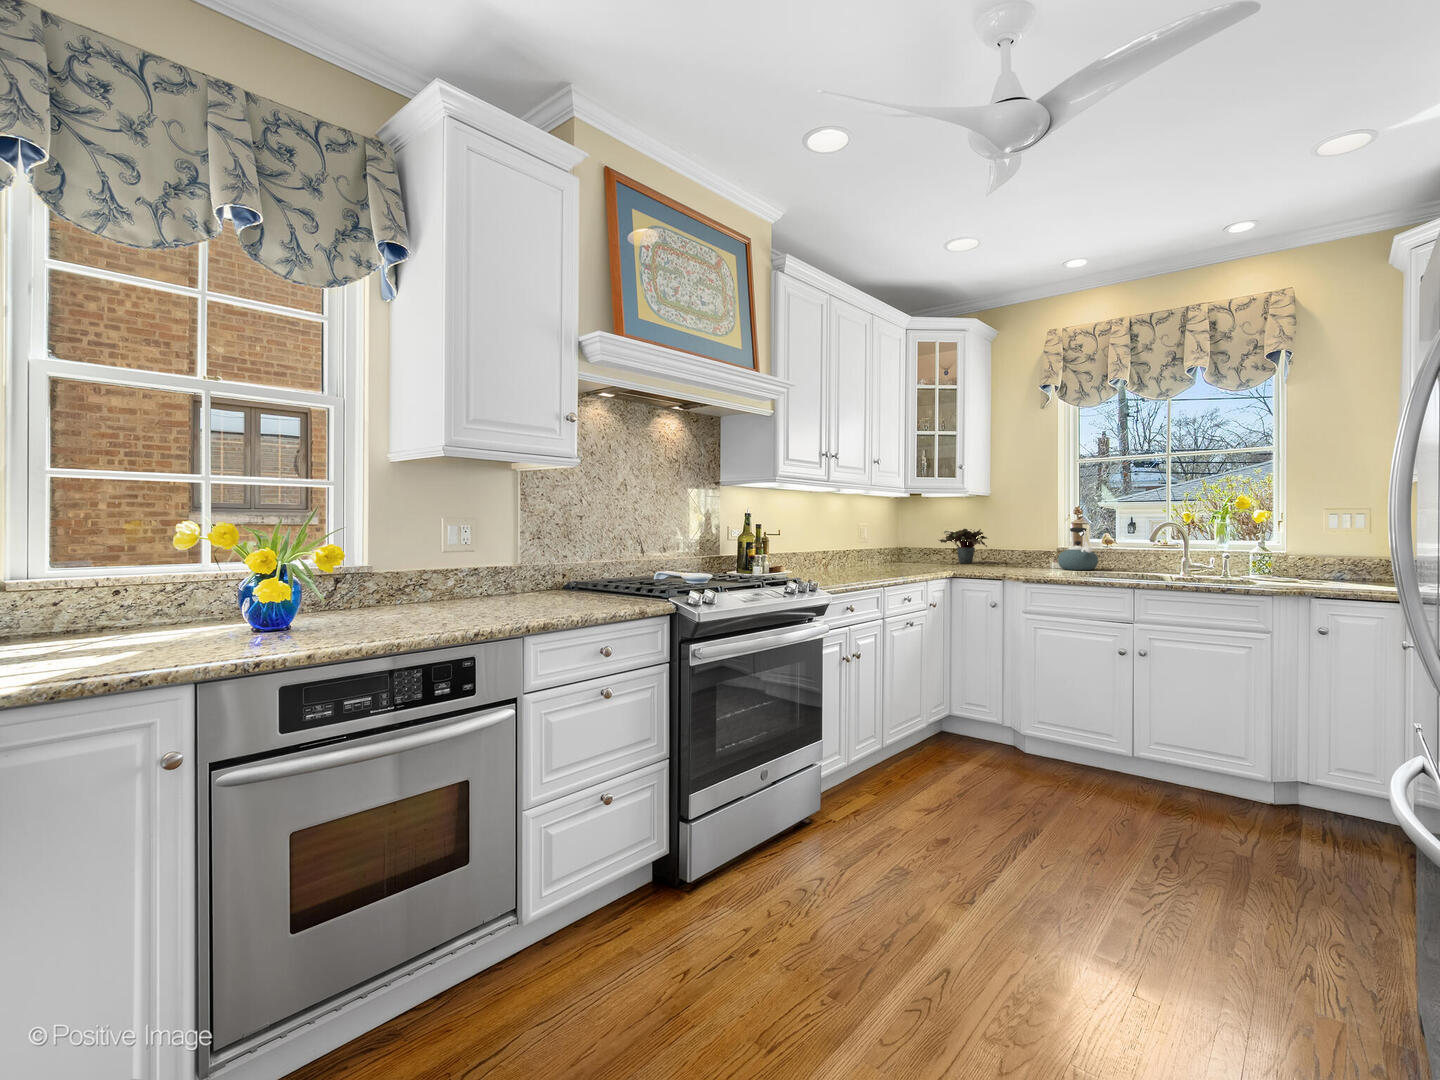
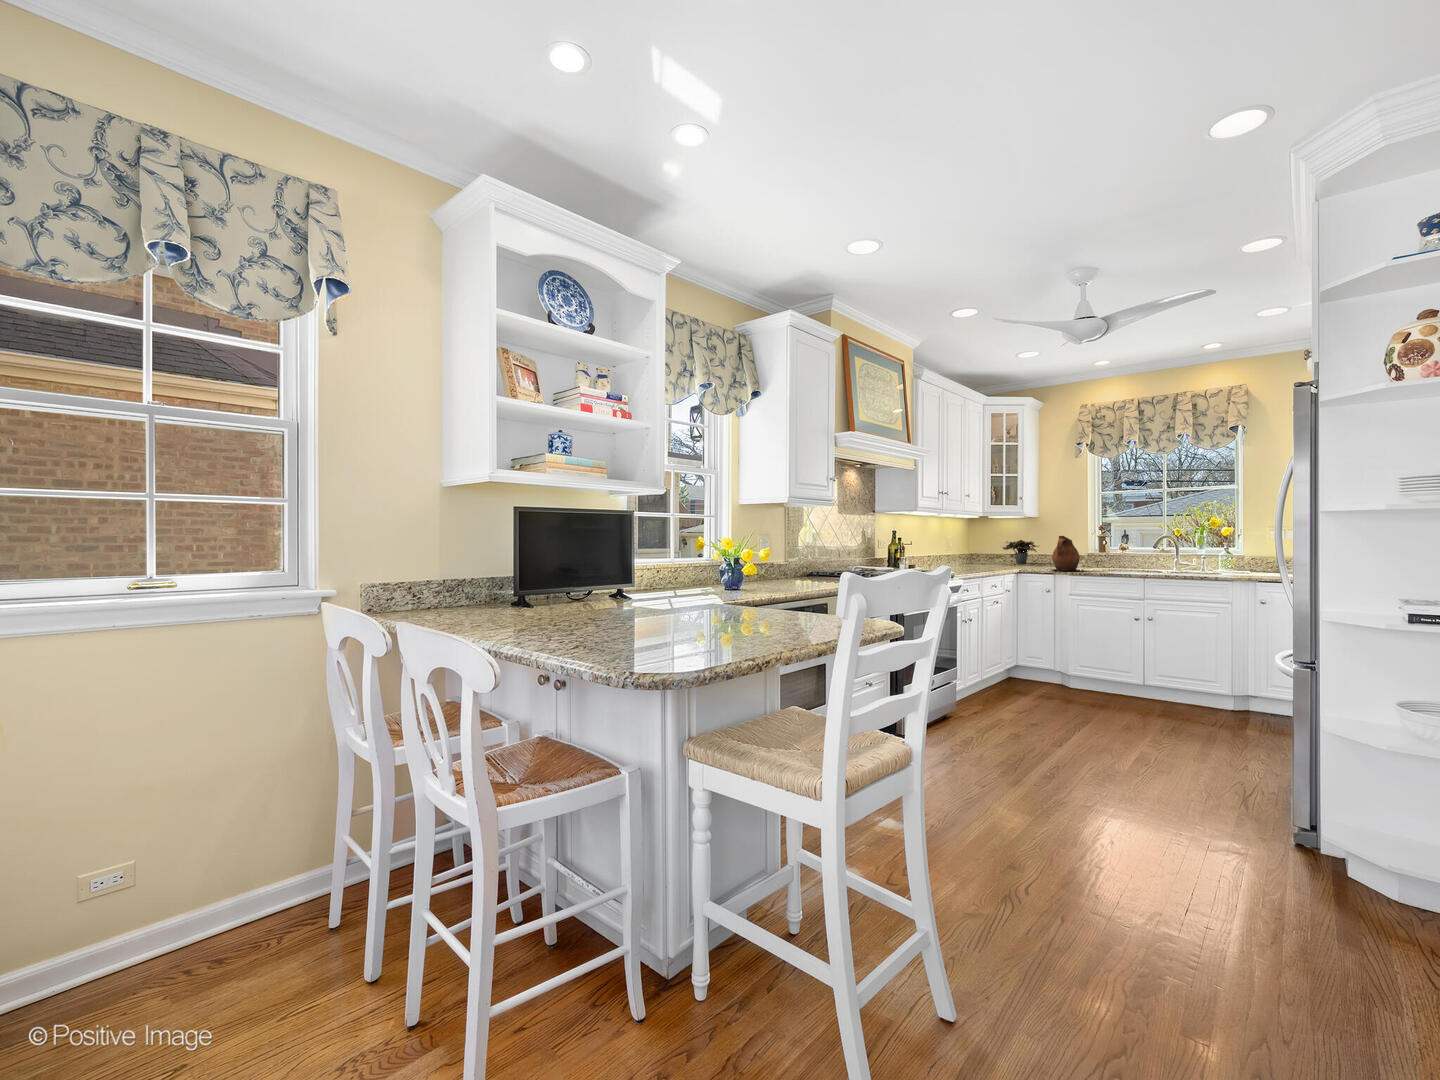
ceramic pitcher: none [992,522,1045,576] -> present [1052,536,1084,571]
kettle: present [1058,527,1098,570] -> none [1089,539,1117,568]

